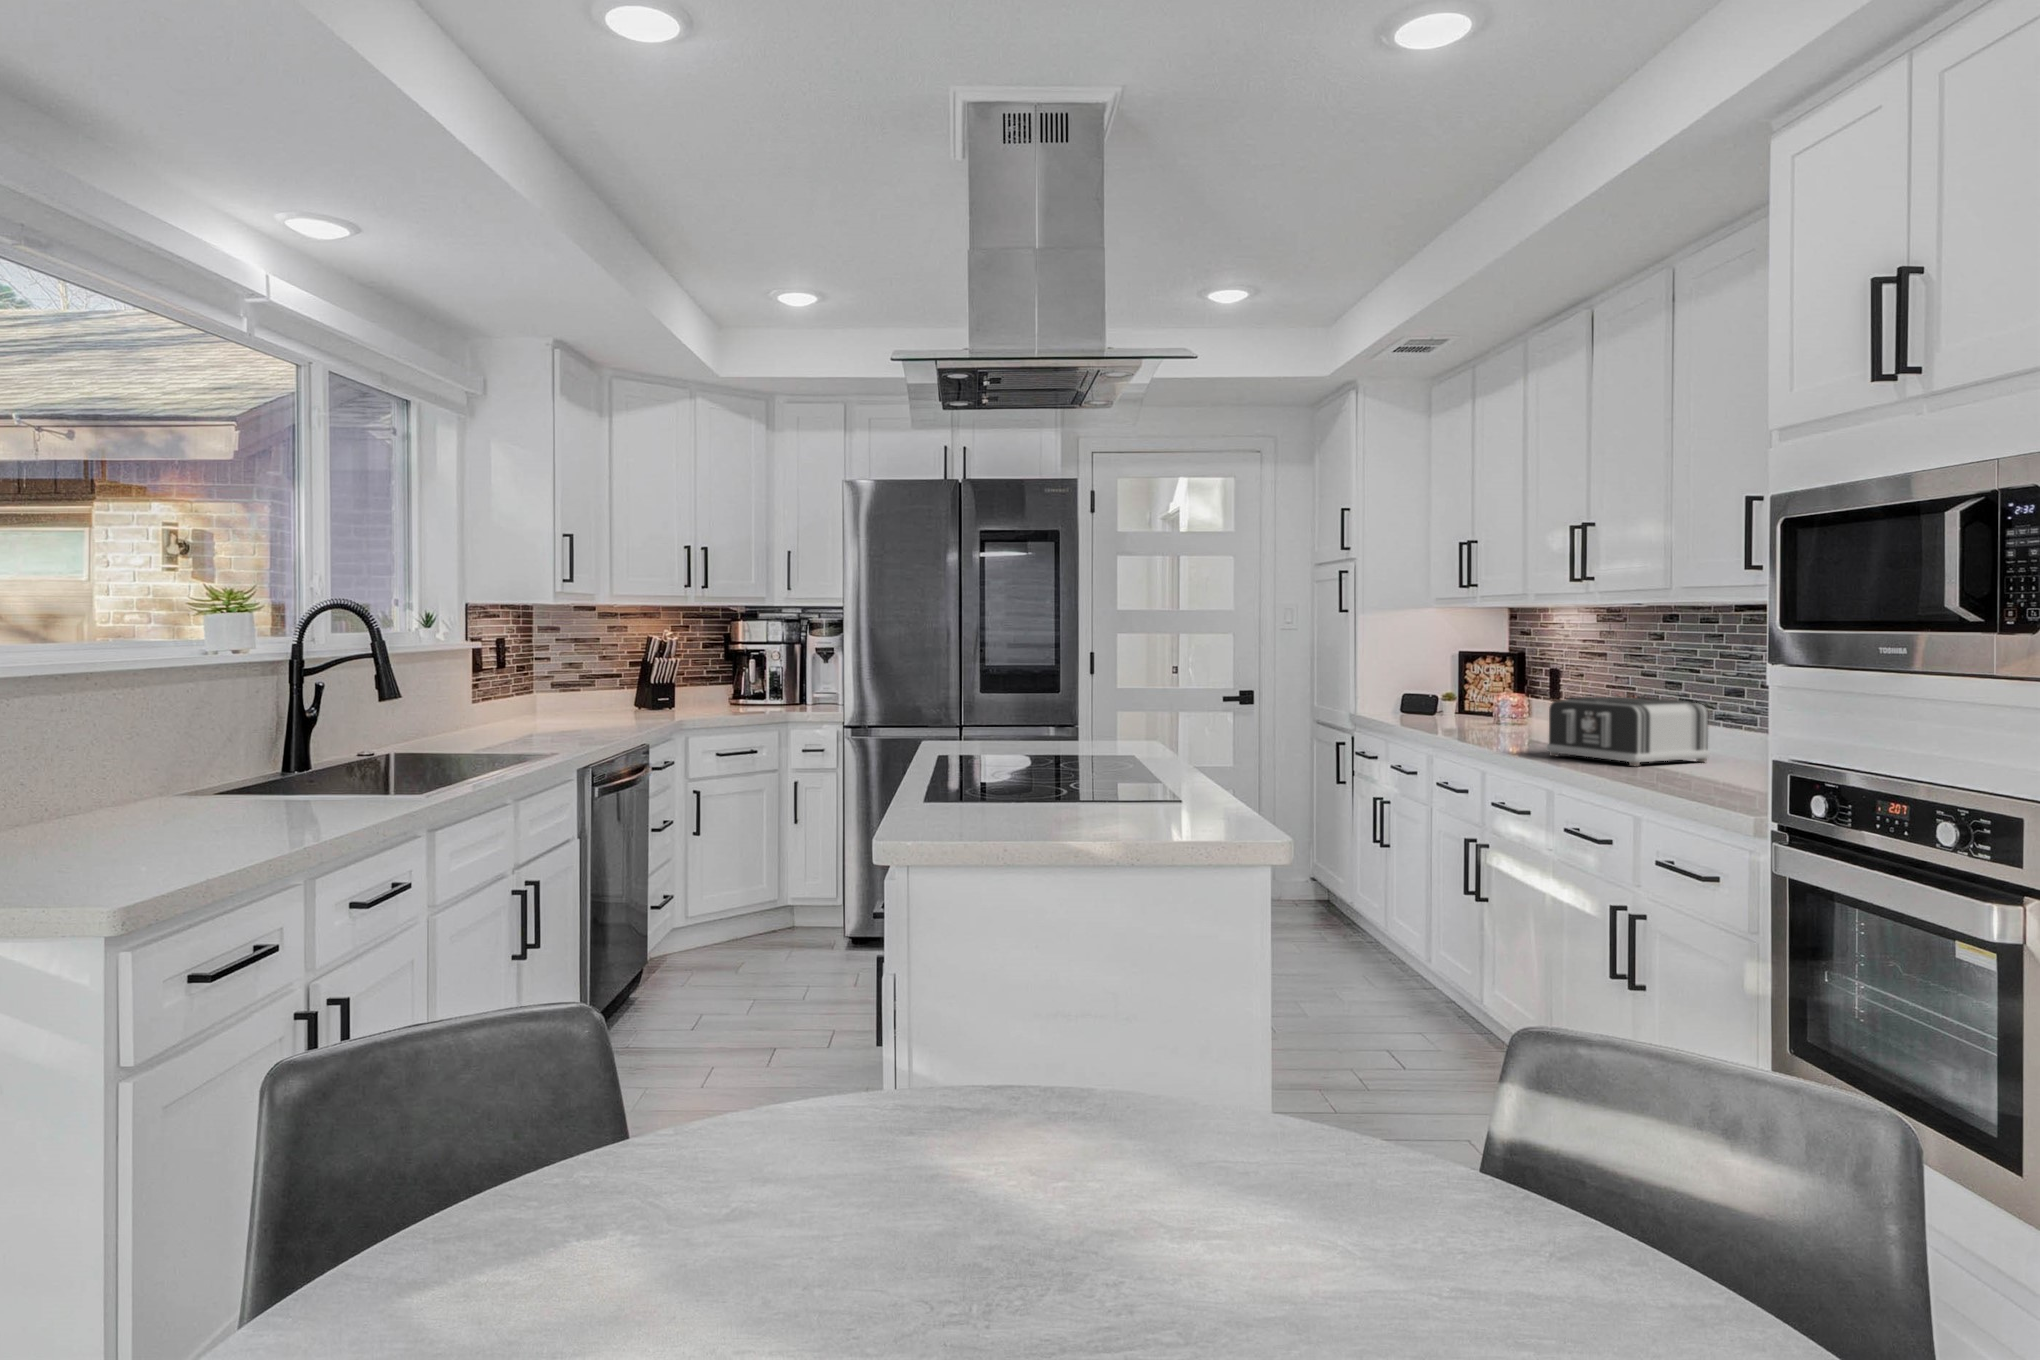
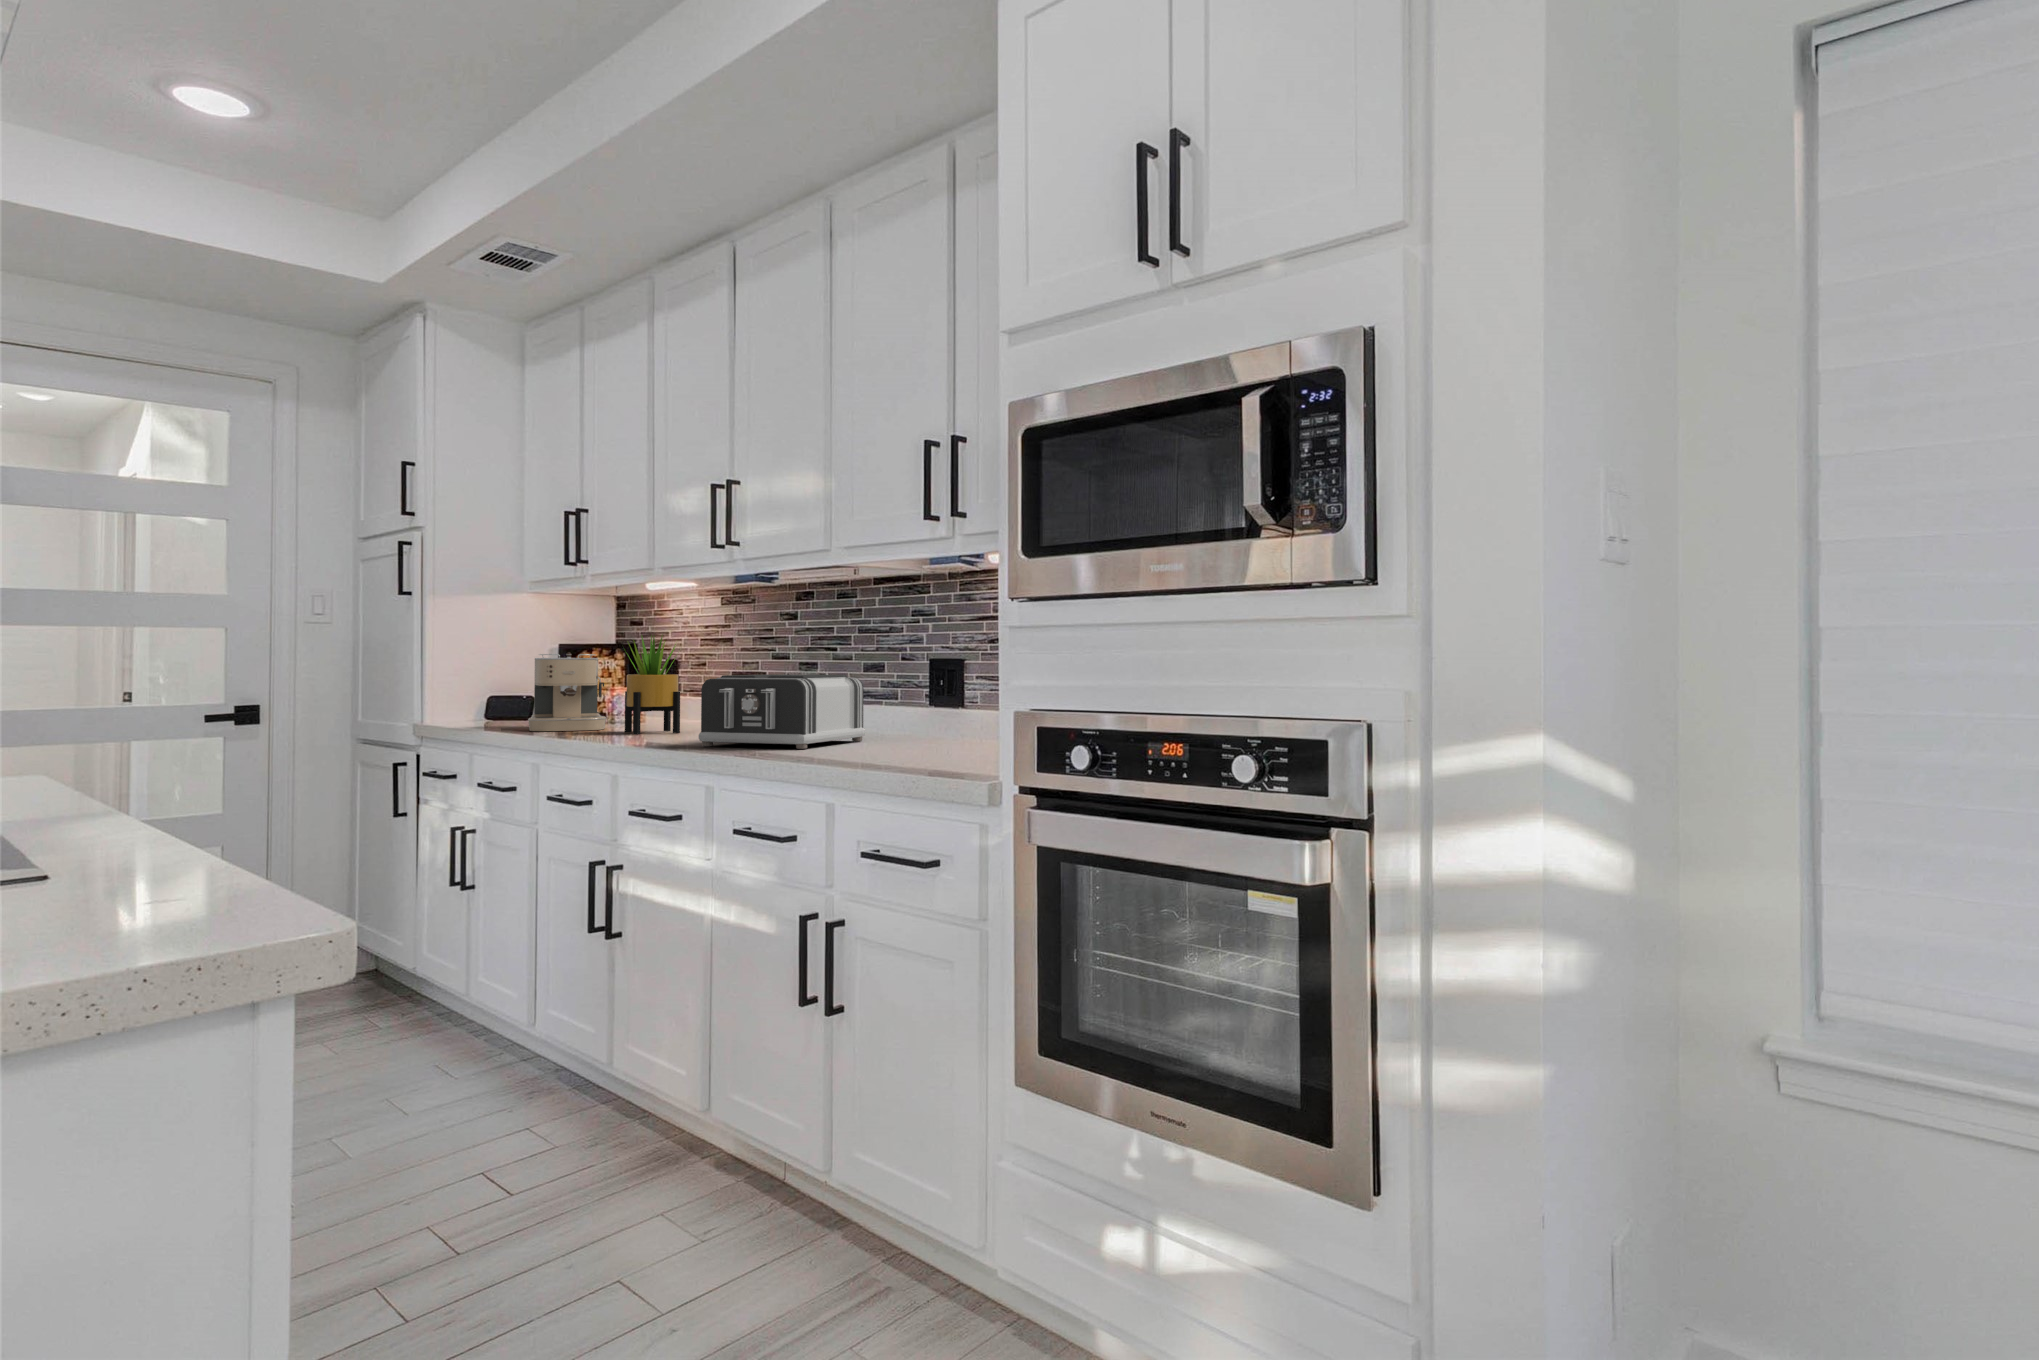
potted plant: none [1497,653,1551,739] -> present [625,637,680,734]
coffee maker: none [1426,665,1489,730] -> present [528,652,606,731]

